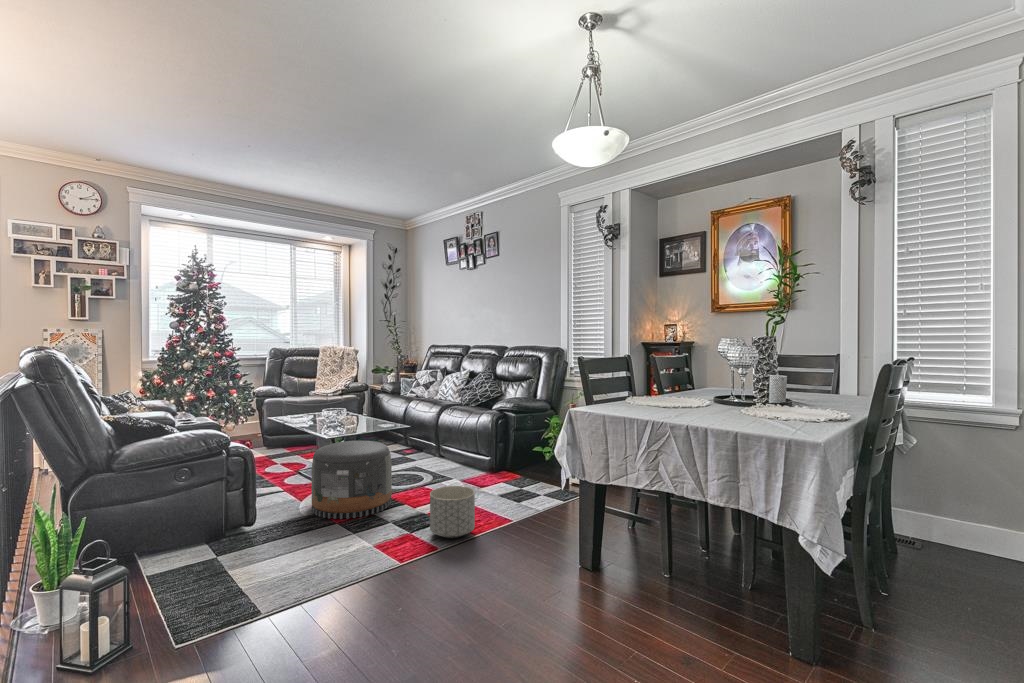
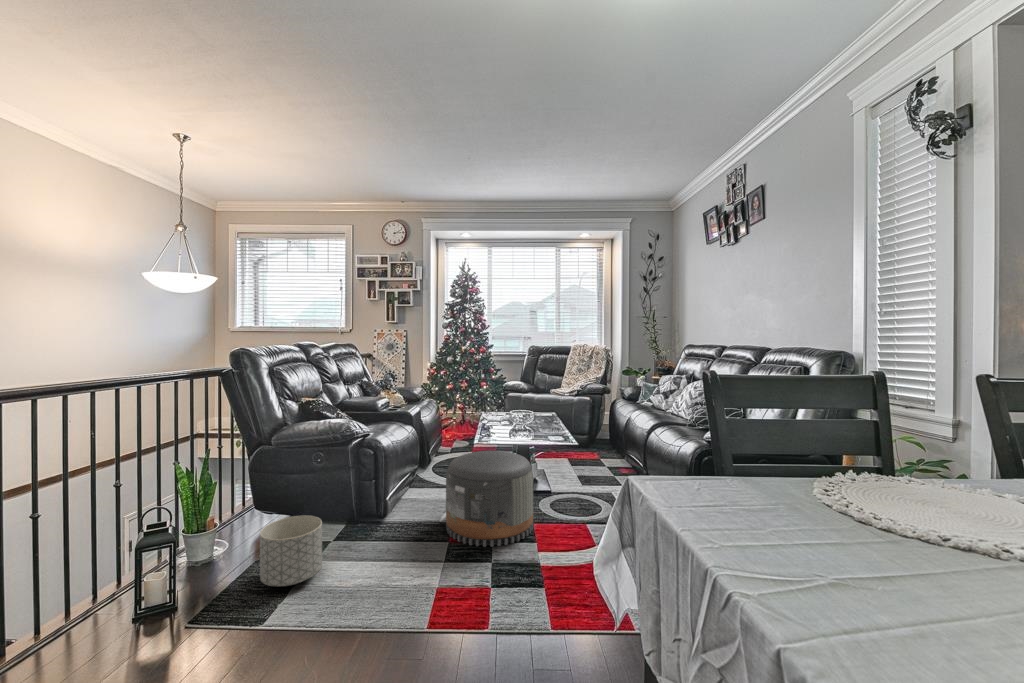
planter: present [430,486,475,538] -> present [260,516,322,587]

